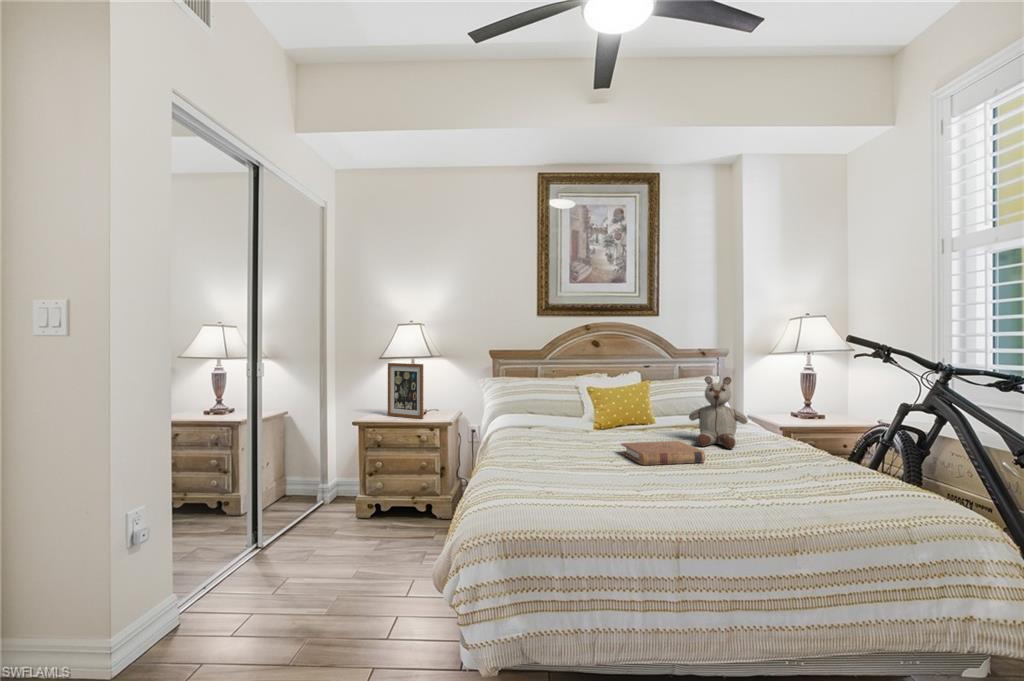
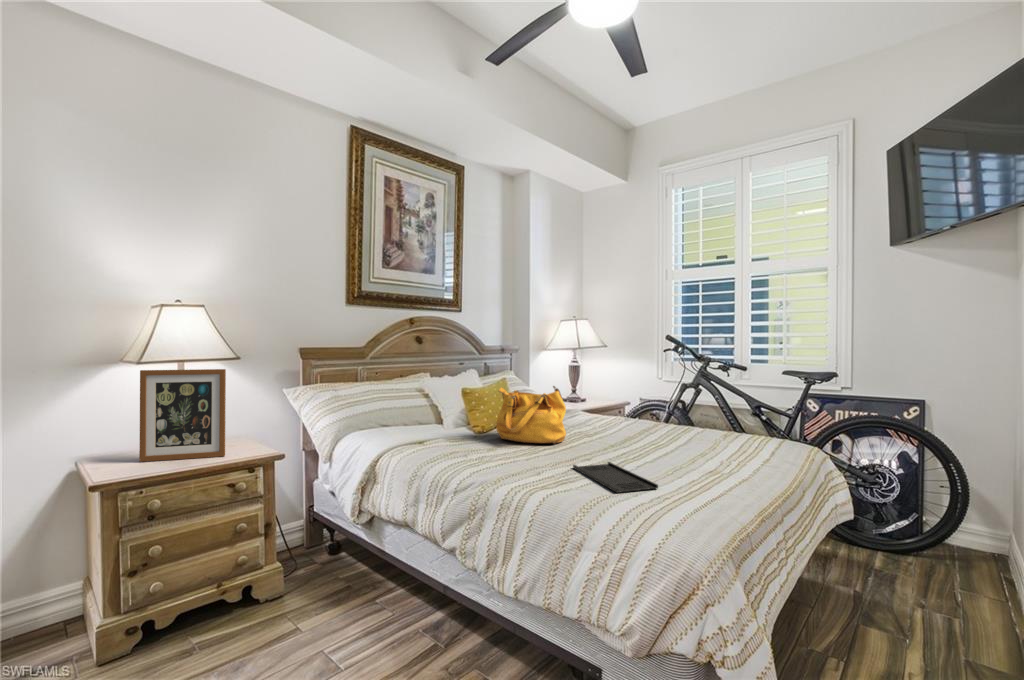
stuffed bear: present [689,376,748,449] -> none [586,366,638,432]
handbag: none [572,389,634,444] -> present [496,386,566,443]
book: present [621,441,705,465] -> none [592,430,665,457]
tray: none [528,456,593,479] -> present [573,462,658,493]

